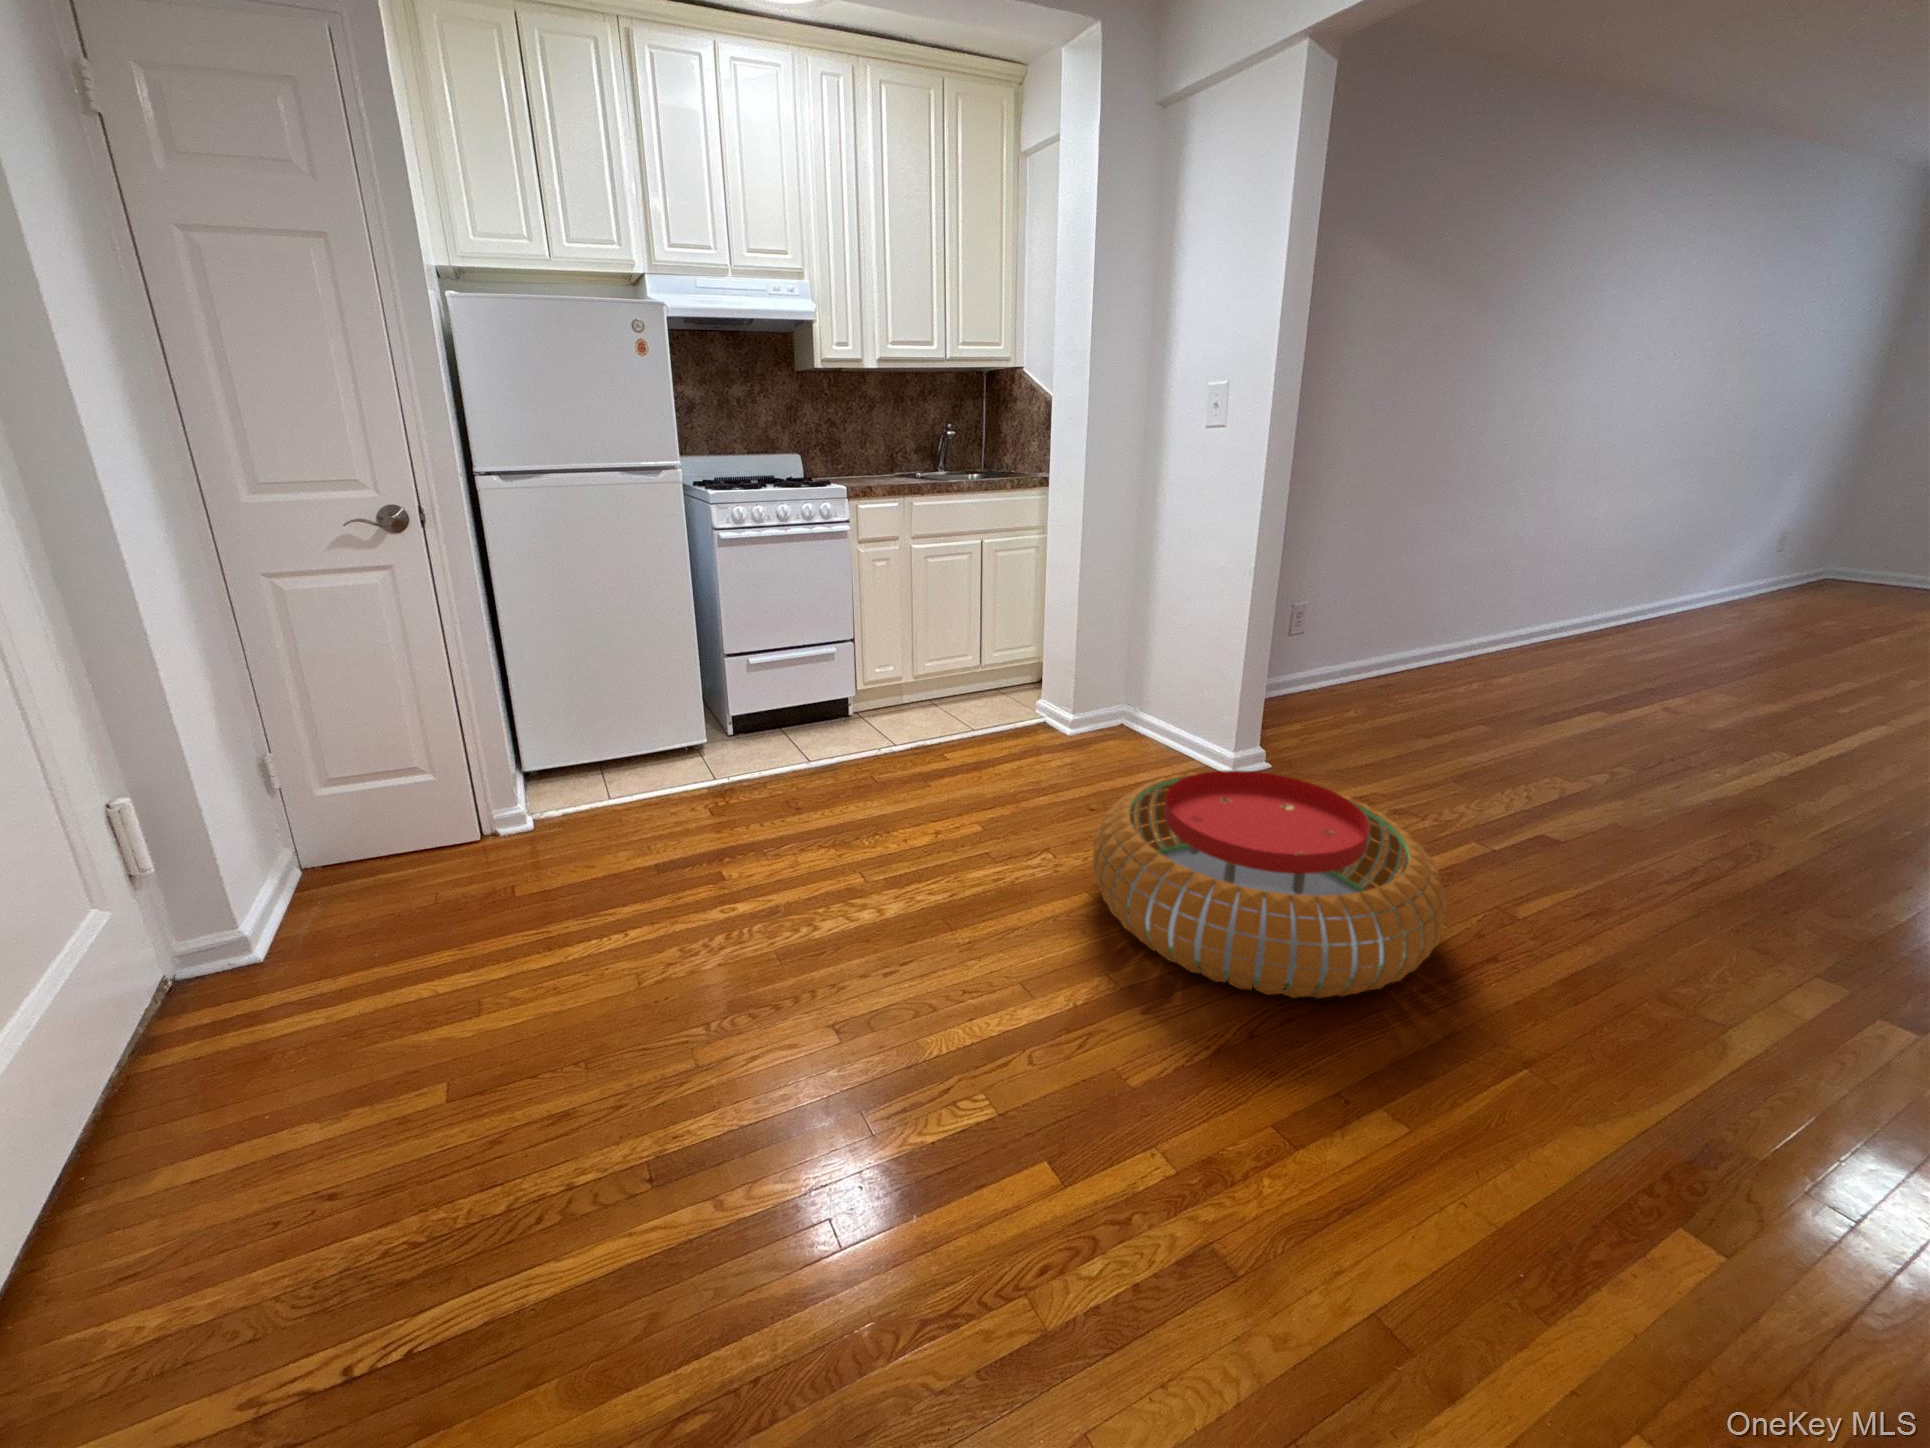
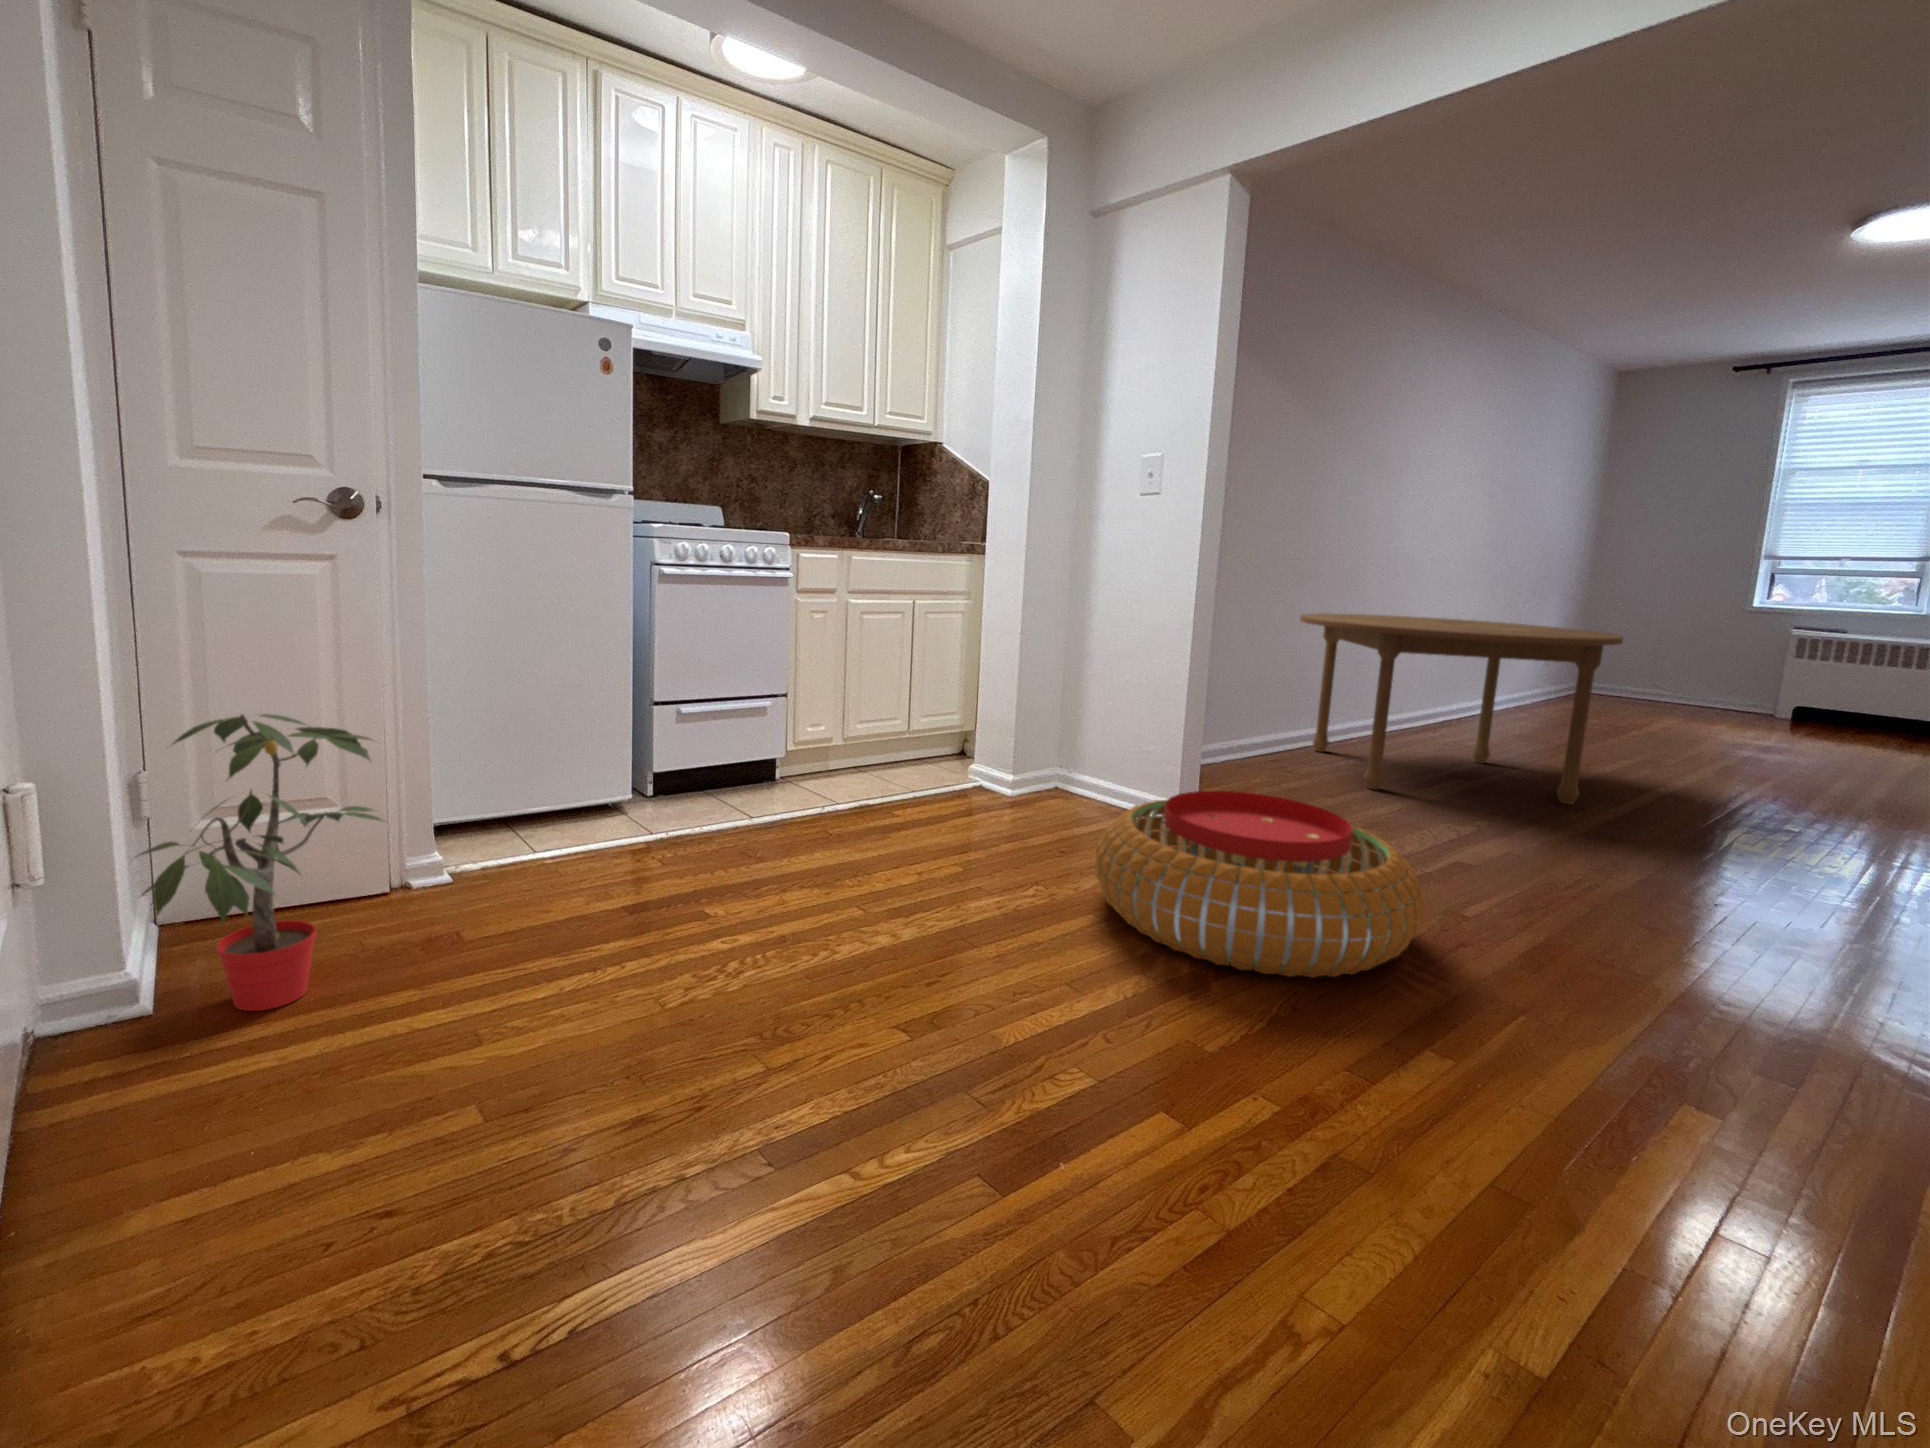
dining table: none [1421,524,1844,756] -> present [1300,613,1623,804]
potted plant: none [192,725,449,966] -> present [138,714,383,1011]

